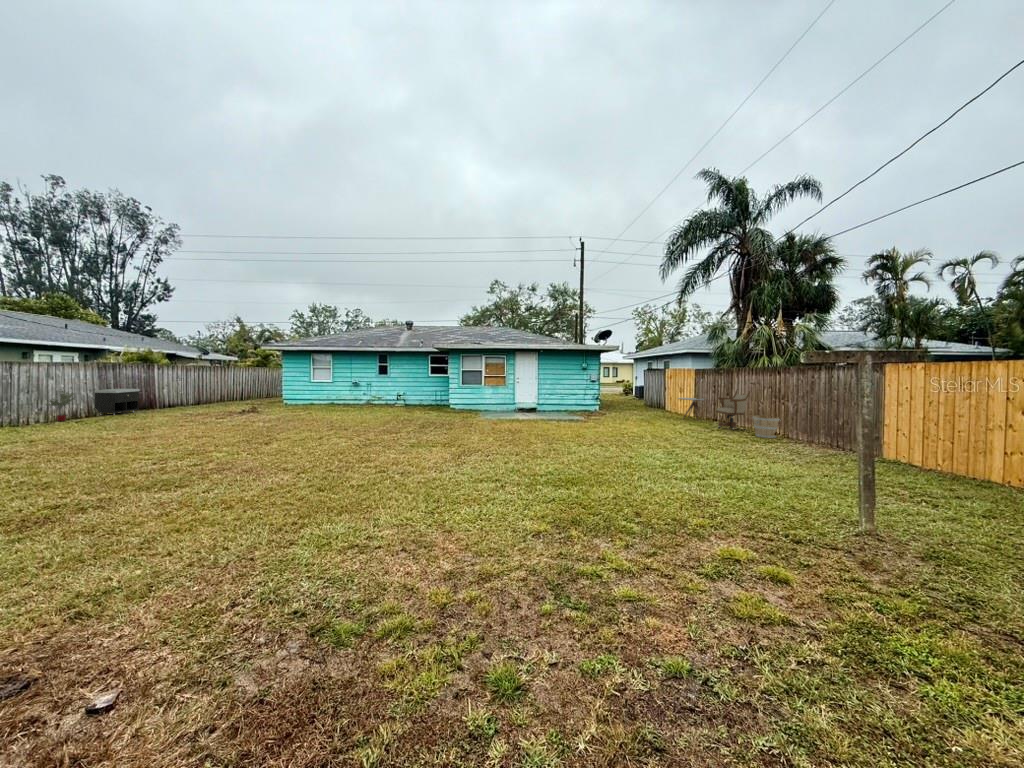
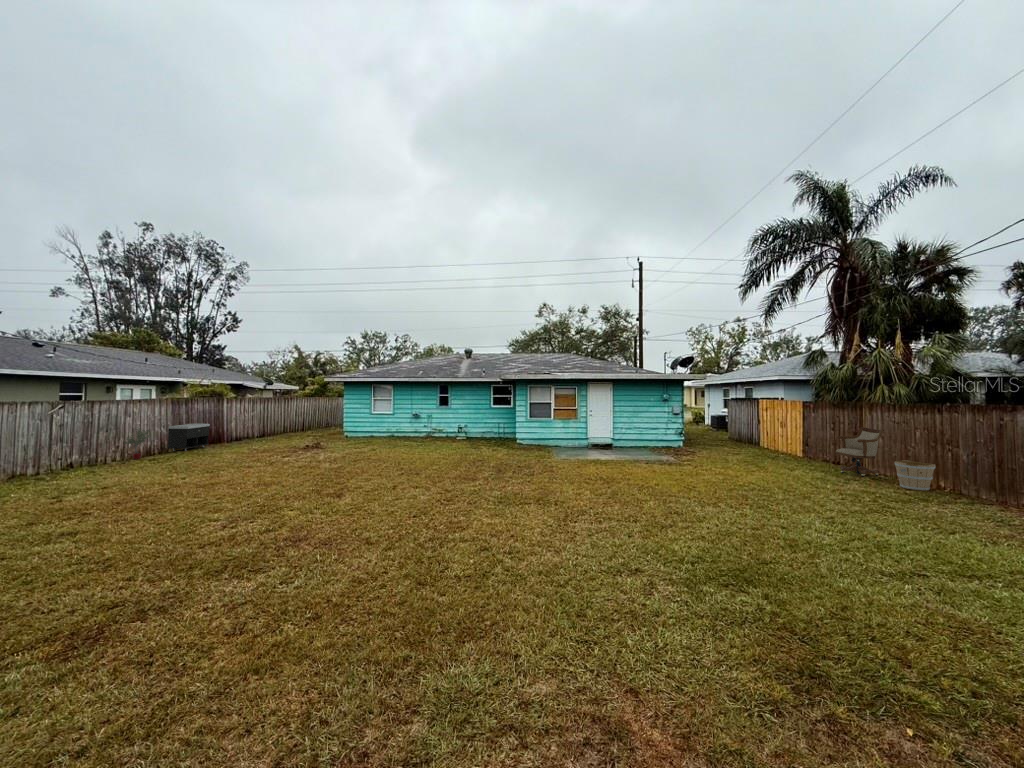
round table: present [679,398,704,419] -> none [778,433,821,461]

